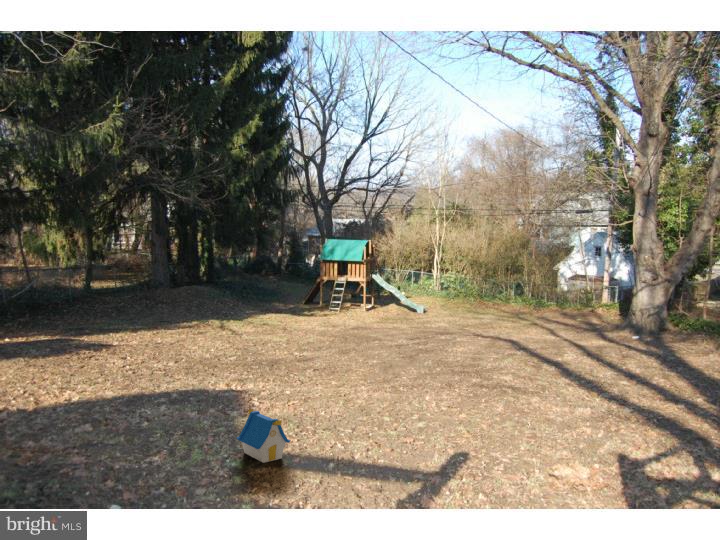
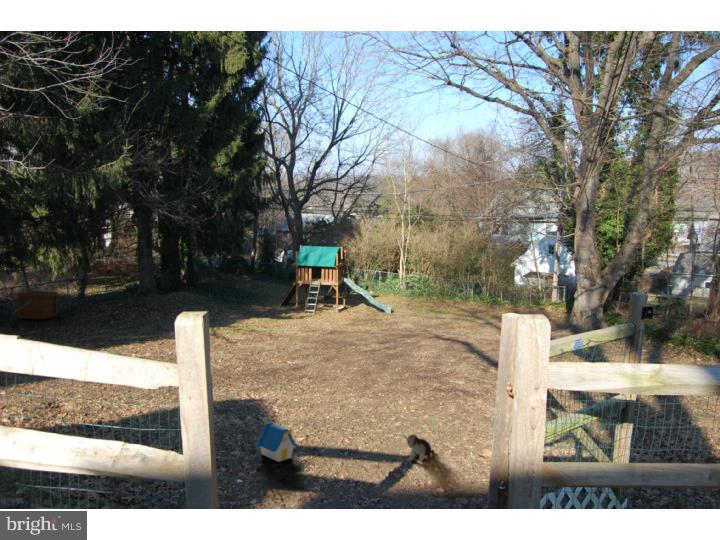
wooden crate: none [15,280,60,310] -> present [18,291,58,319]
plush toy: none [433,431,474,468] -> present [404,434,434,462]

